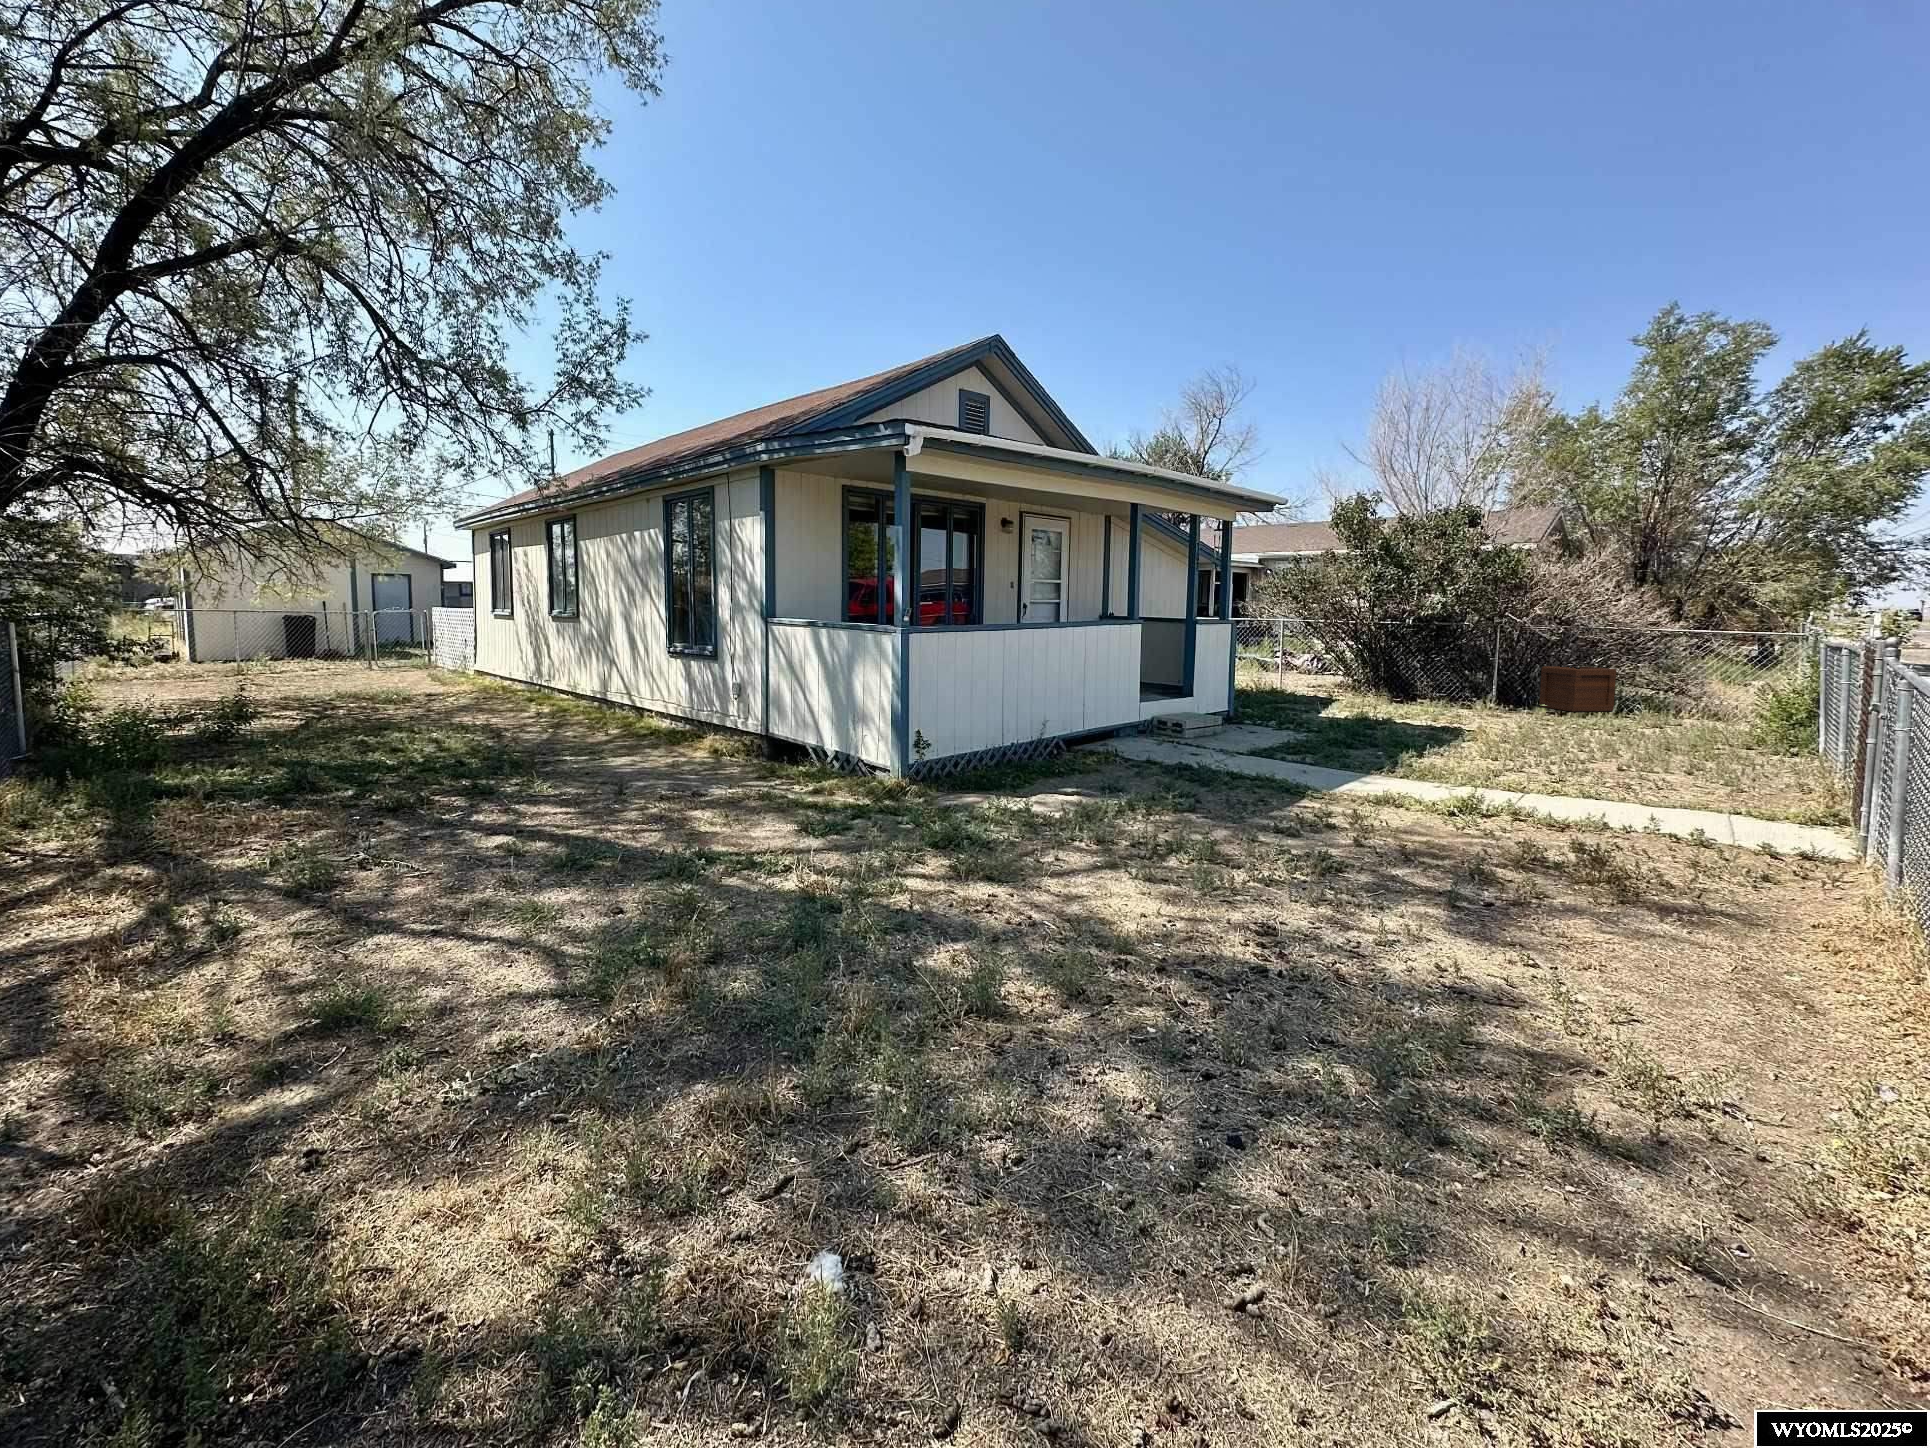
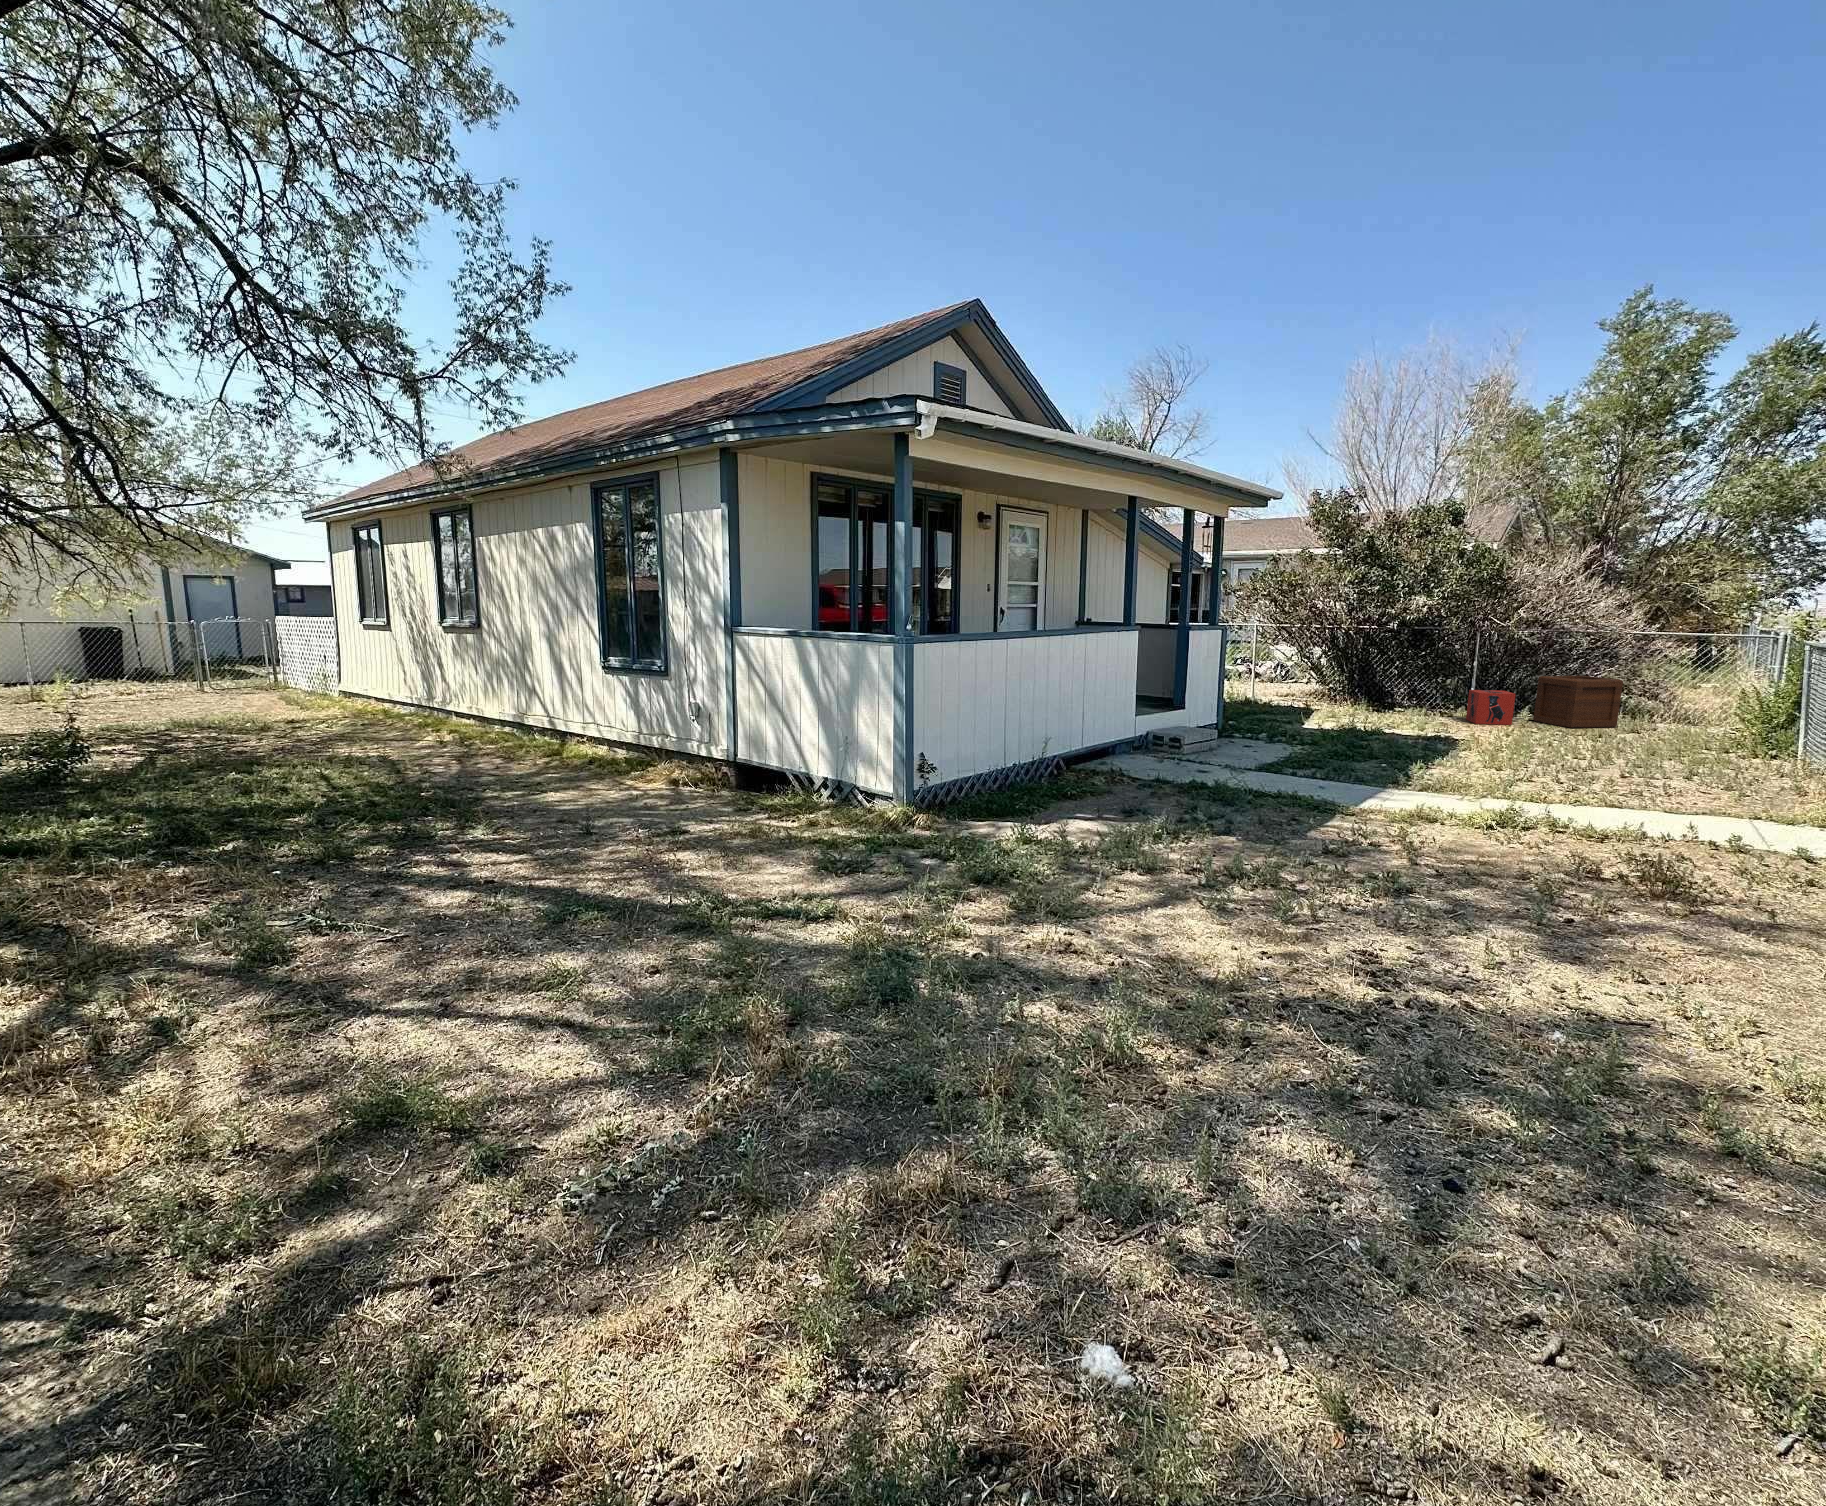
storage box: none [1480,679,1522,709] -> present [1466,690,1515,725]

